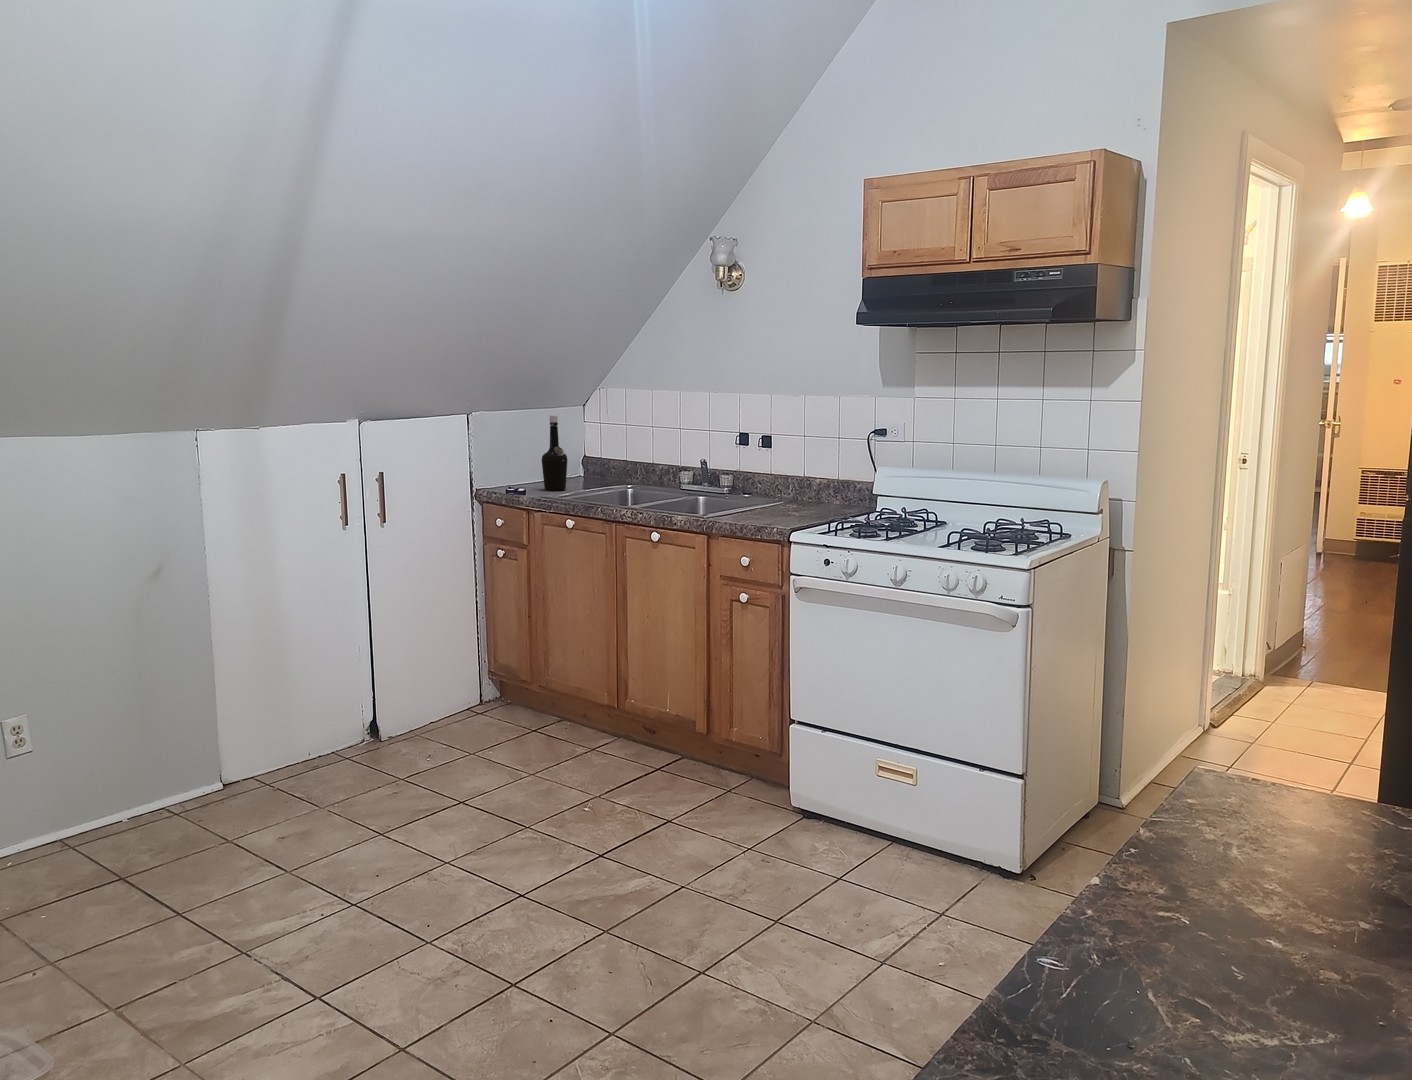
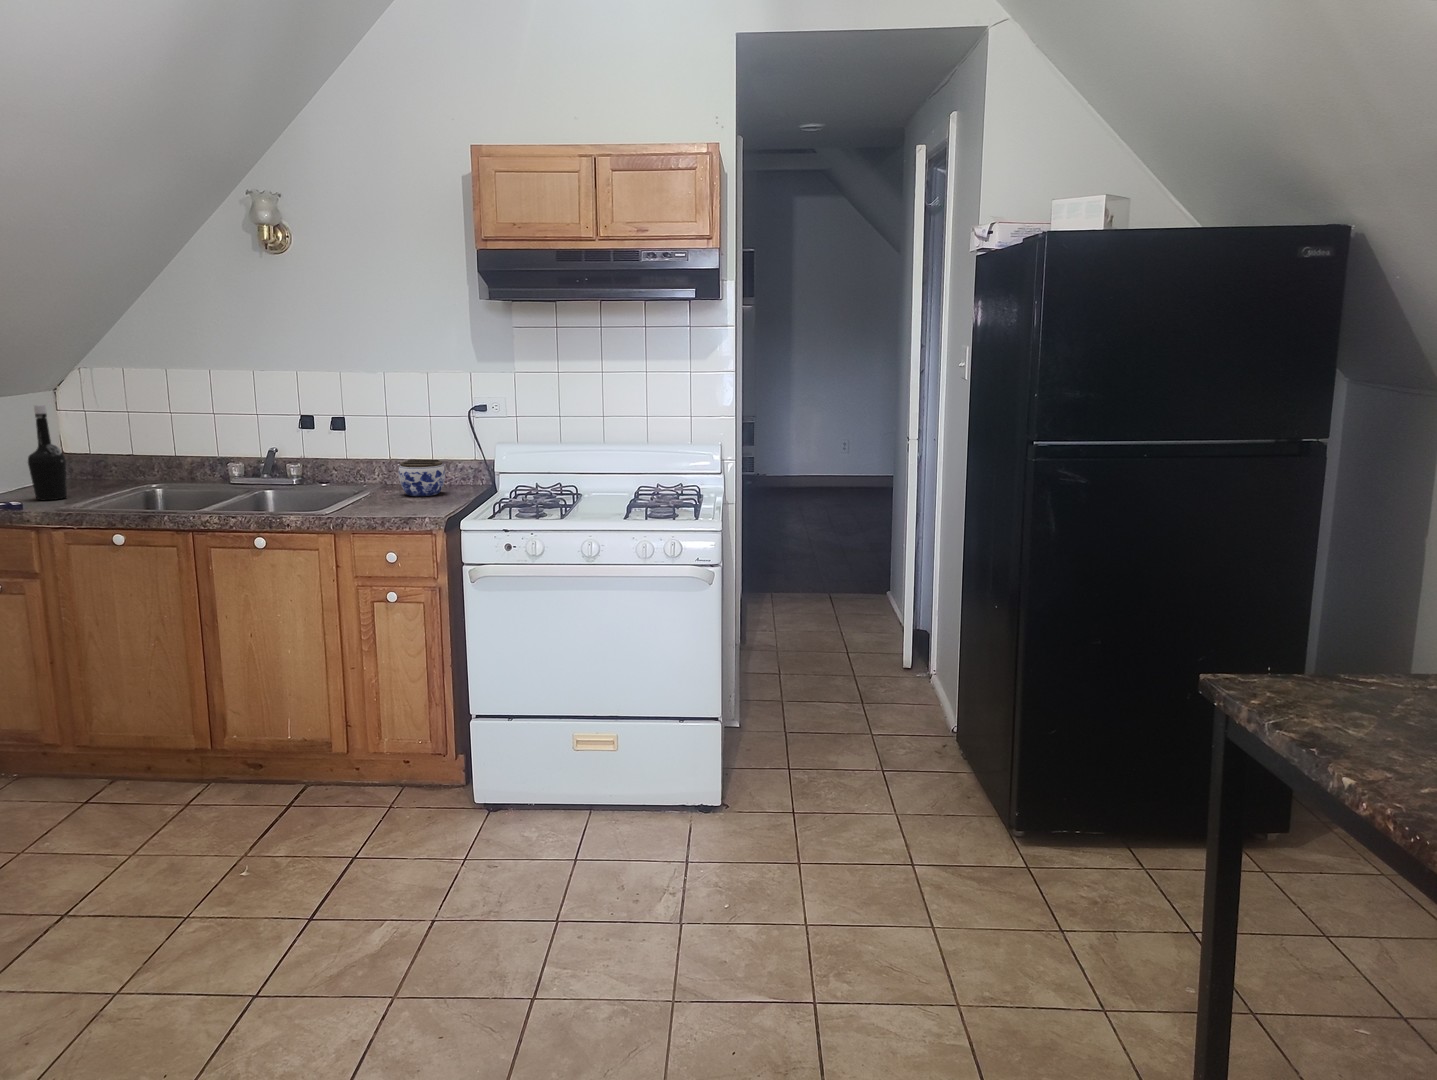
jar: none [795,478,838,512] -> present [398,460,445,496]

